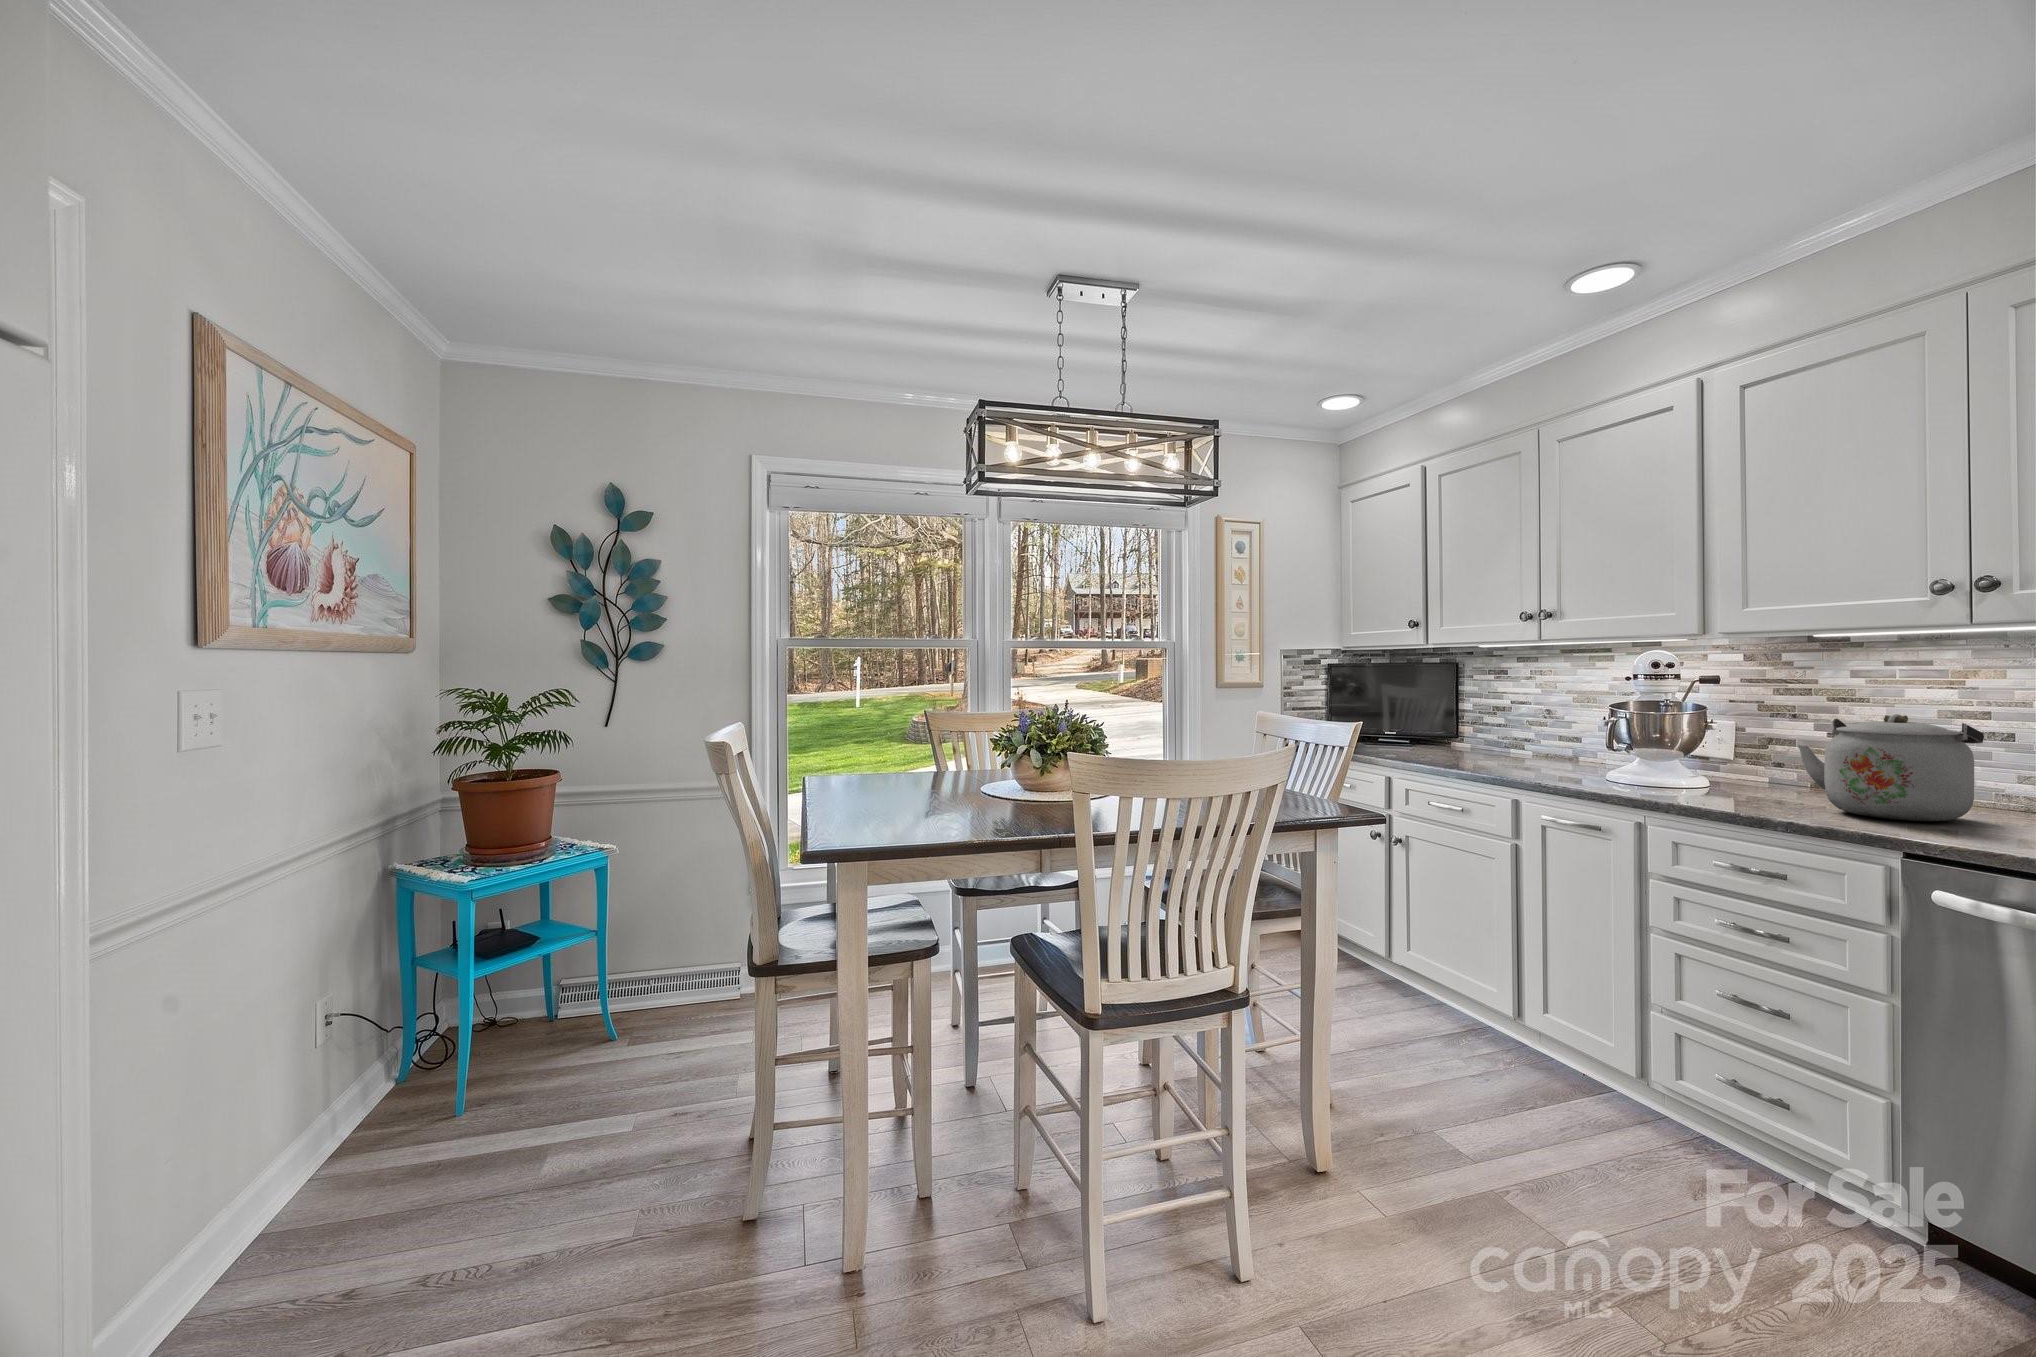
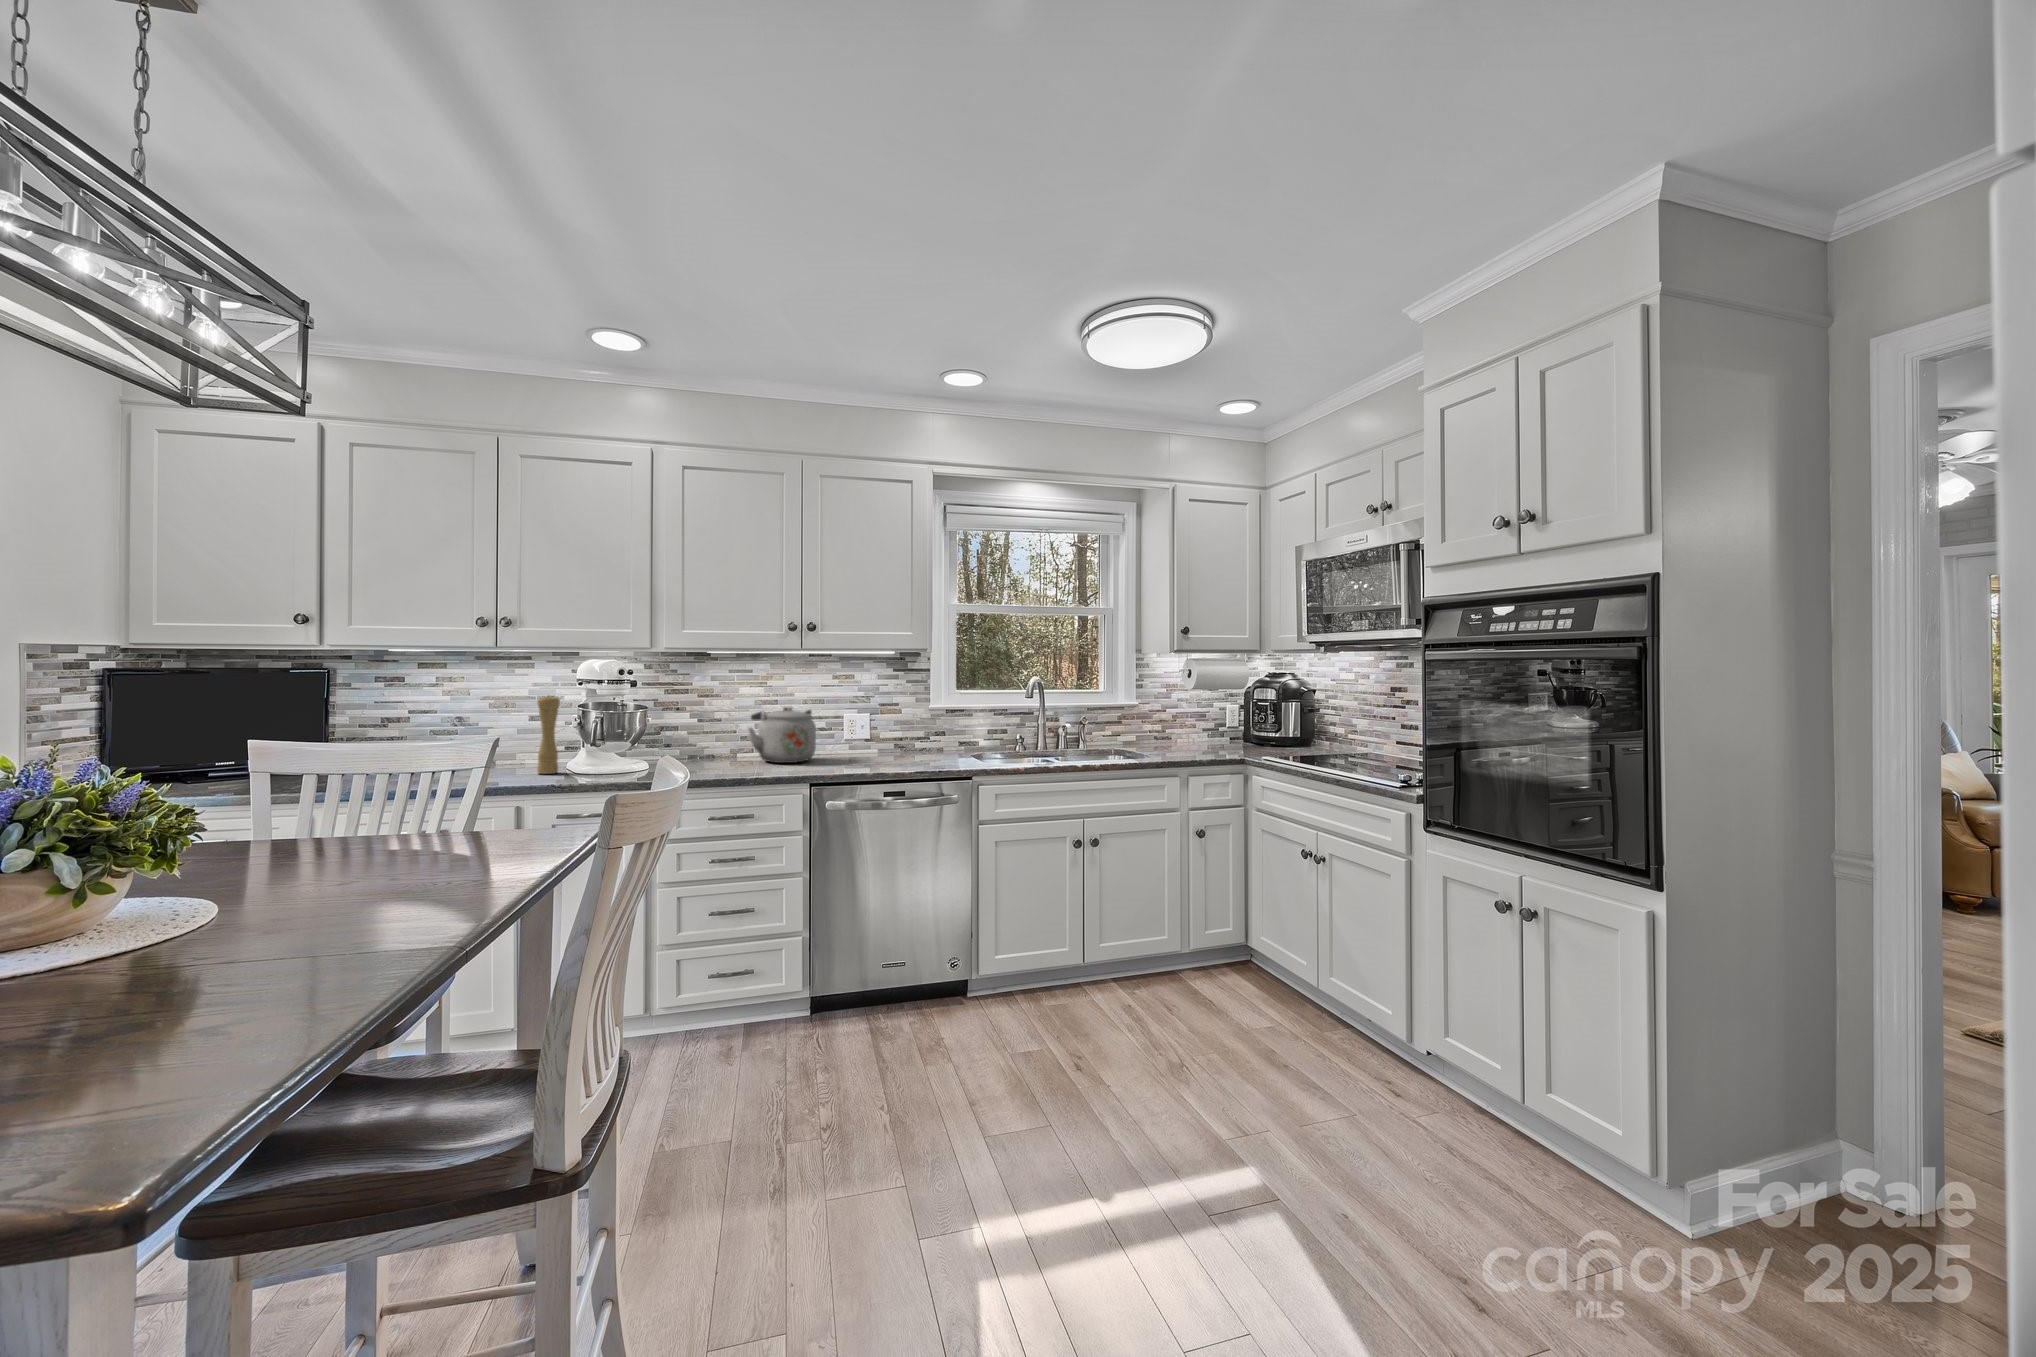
pepper mill: none [1506,685,1532,774] -> present [537,696,560,774]

